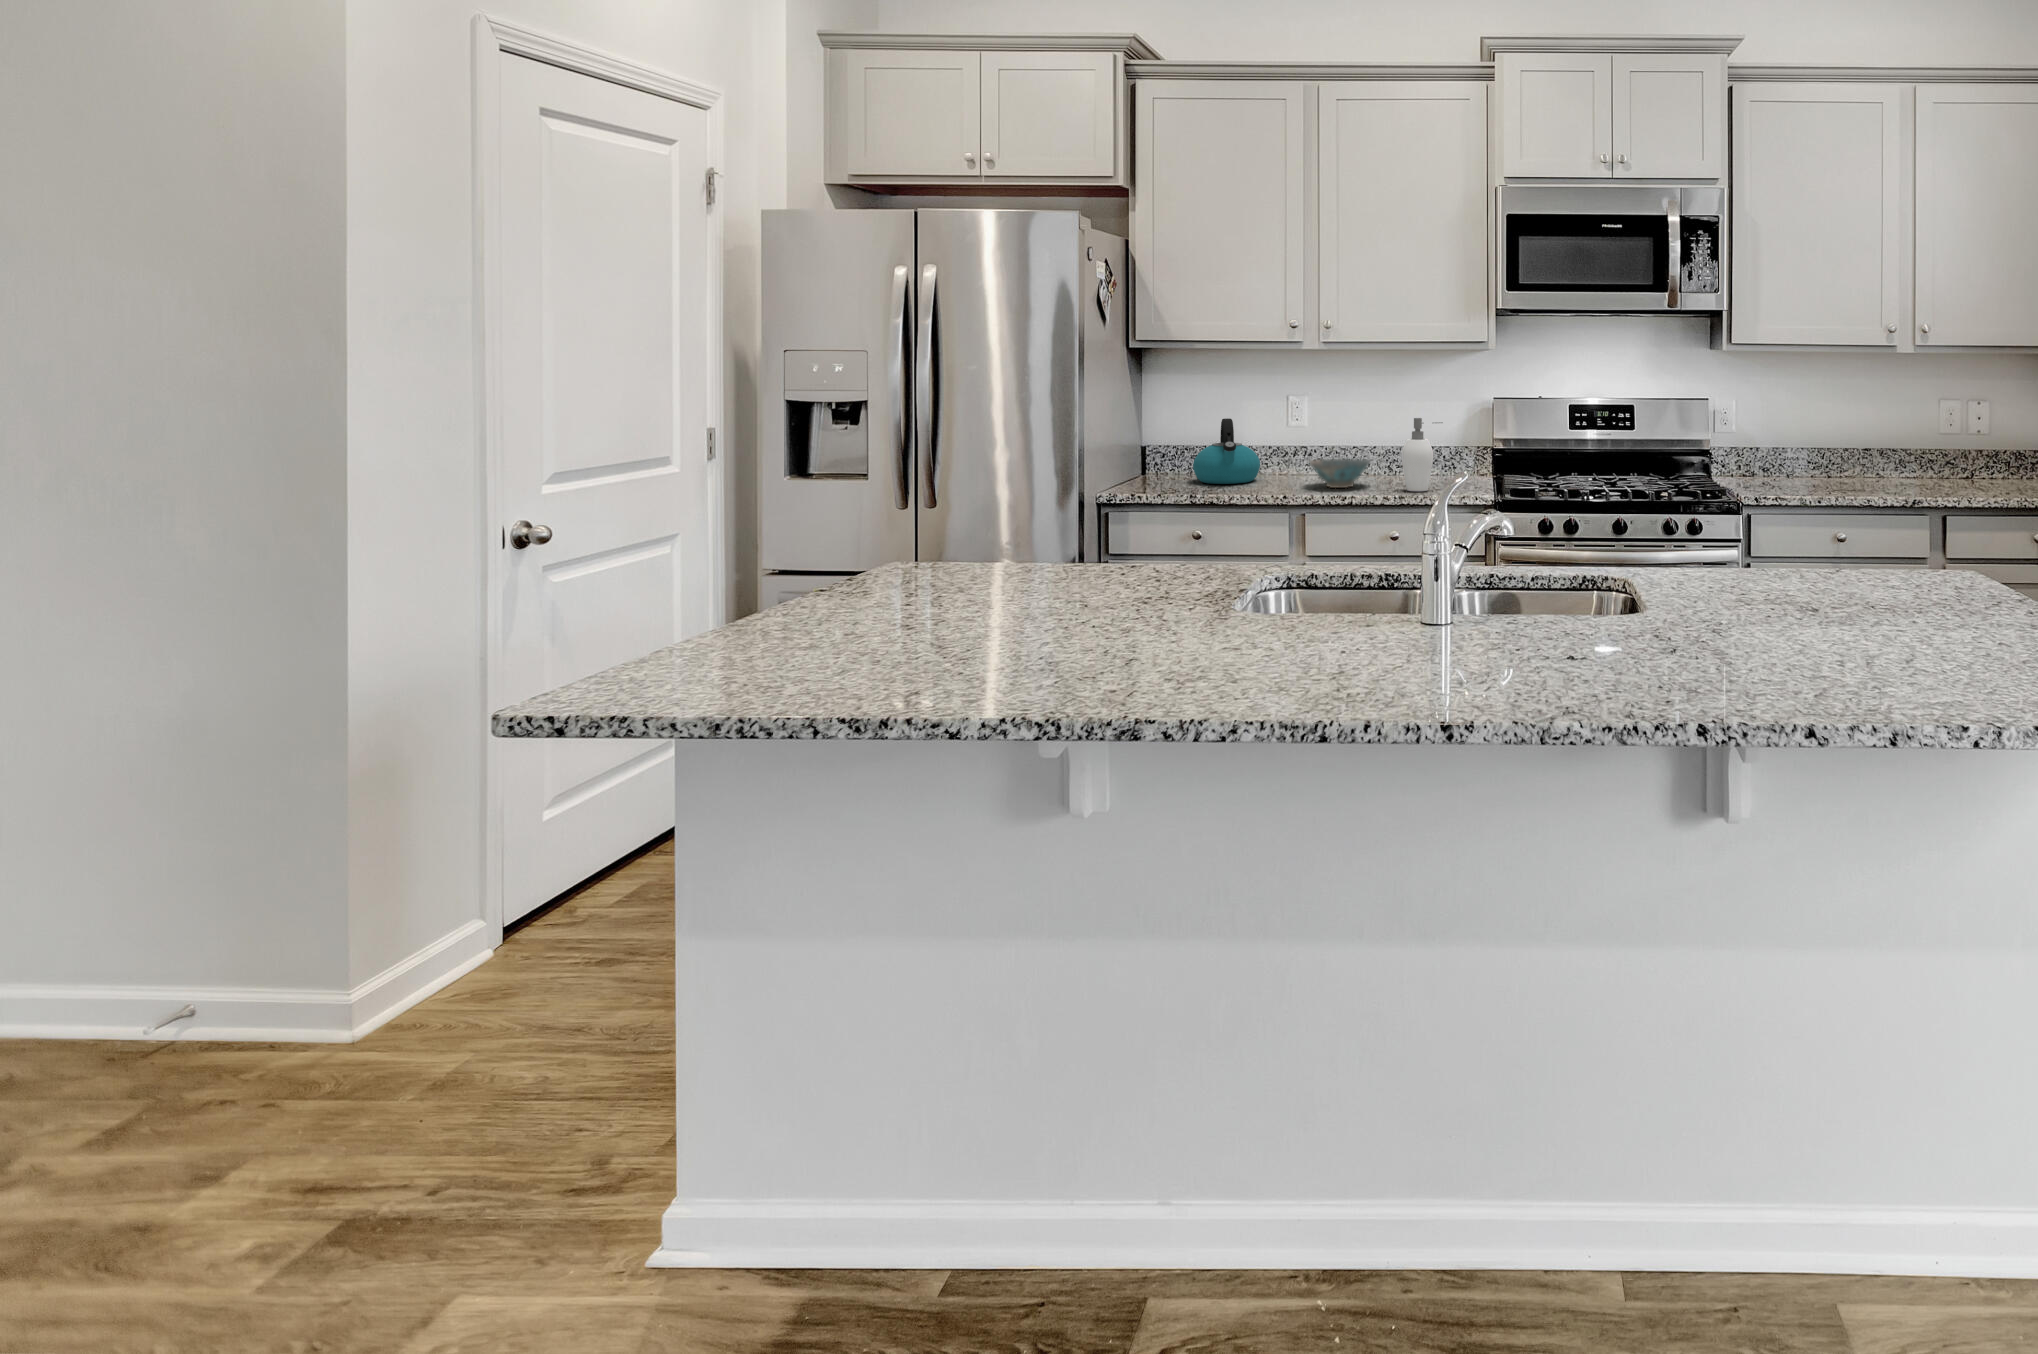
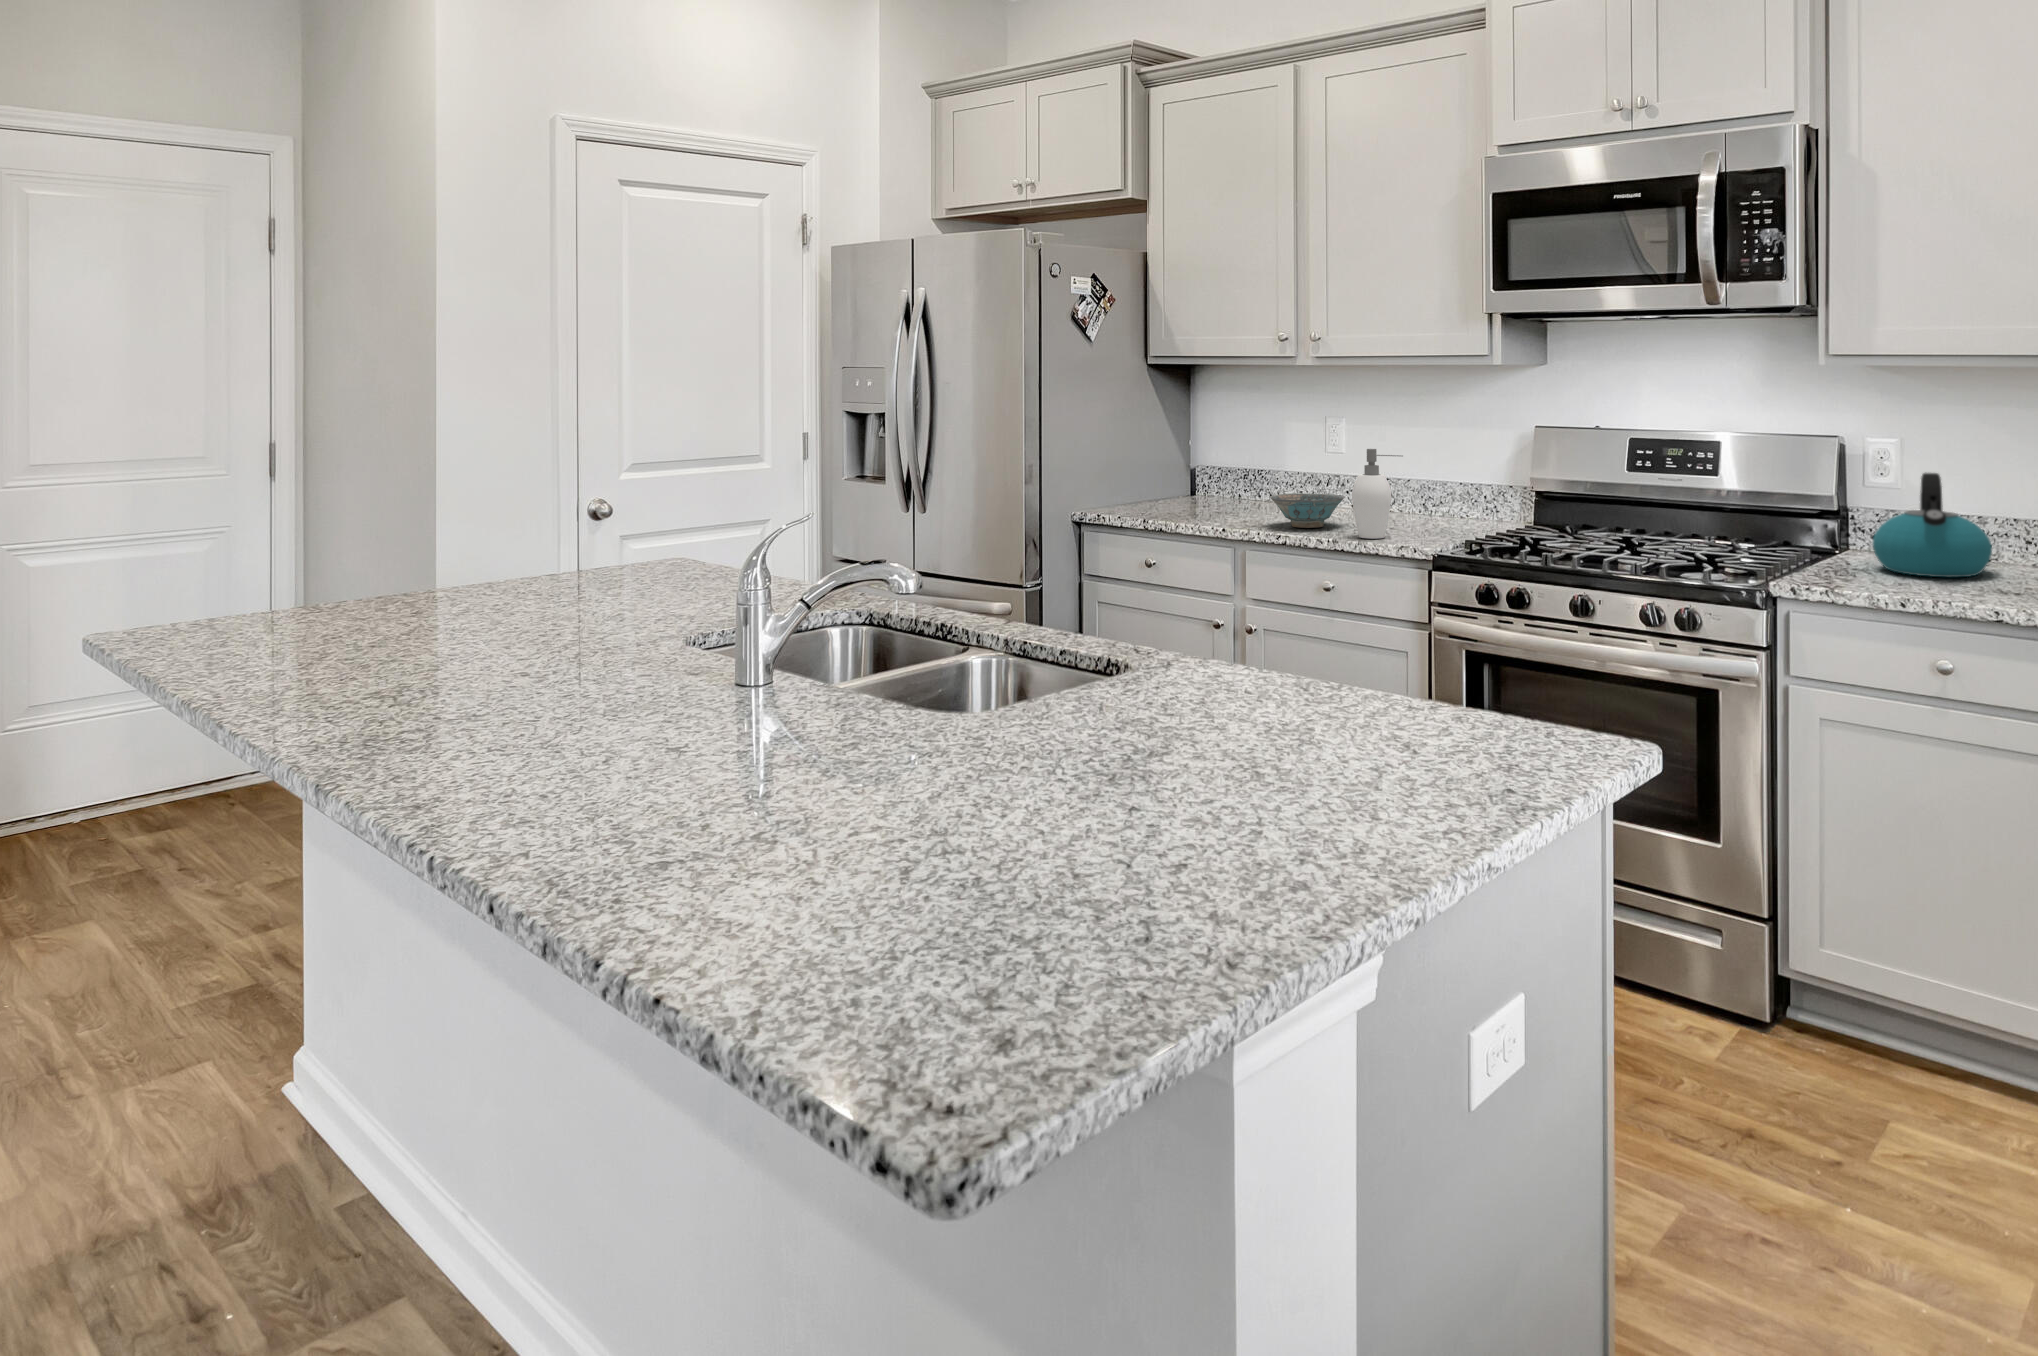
kettle: present [1193,418,1260,484] -> present [1873,473,1992,577]

